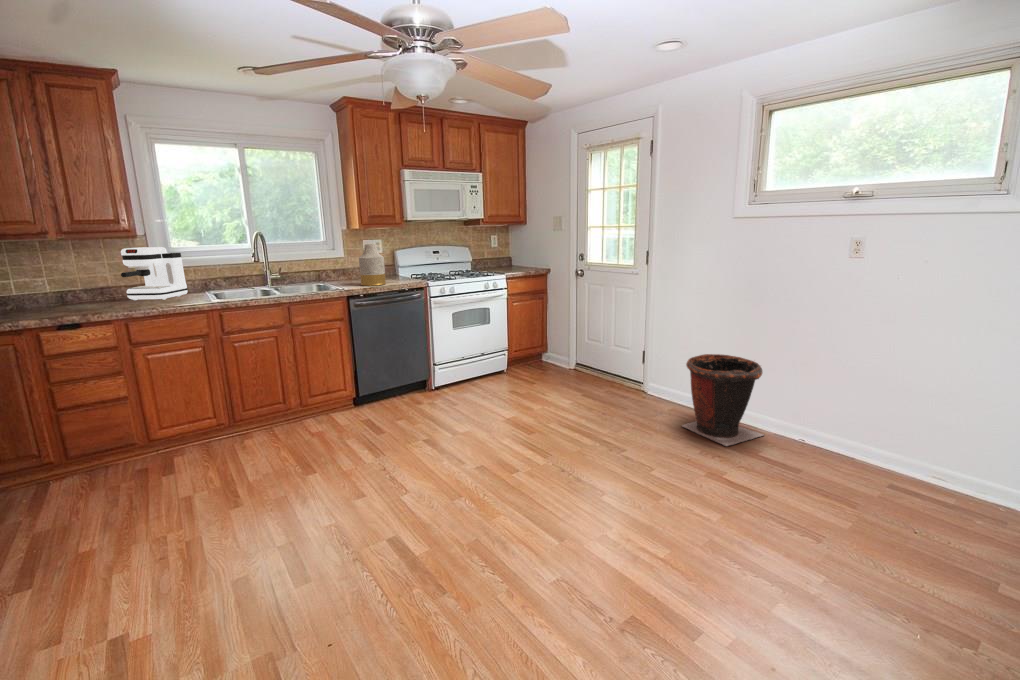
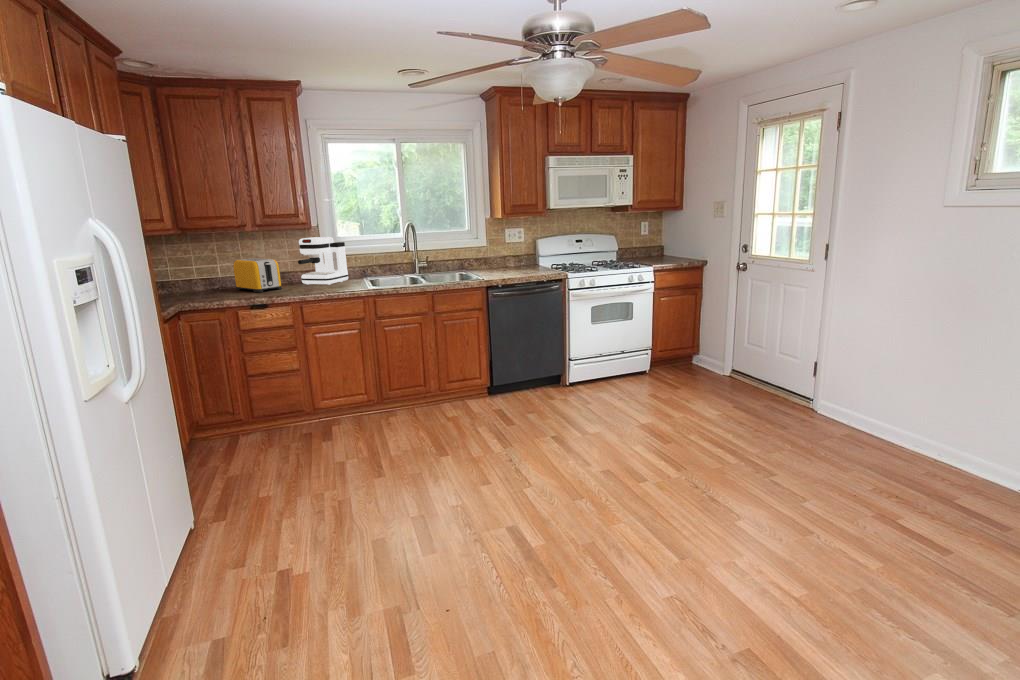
vase: present [359,244,386,286] -> none [500,234,525,276]
toaster: none [30,271,101,311] -> present [233,258,282,292]
trash can: present [682,354,763,446] -> none [853,371,972,485]

